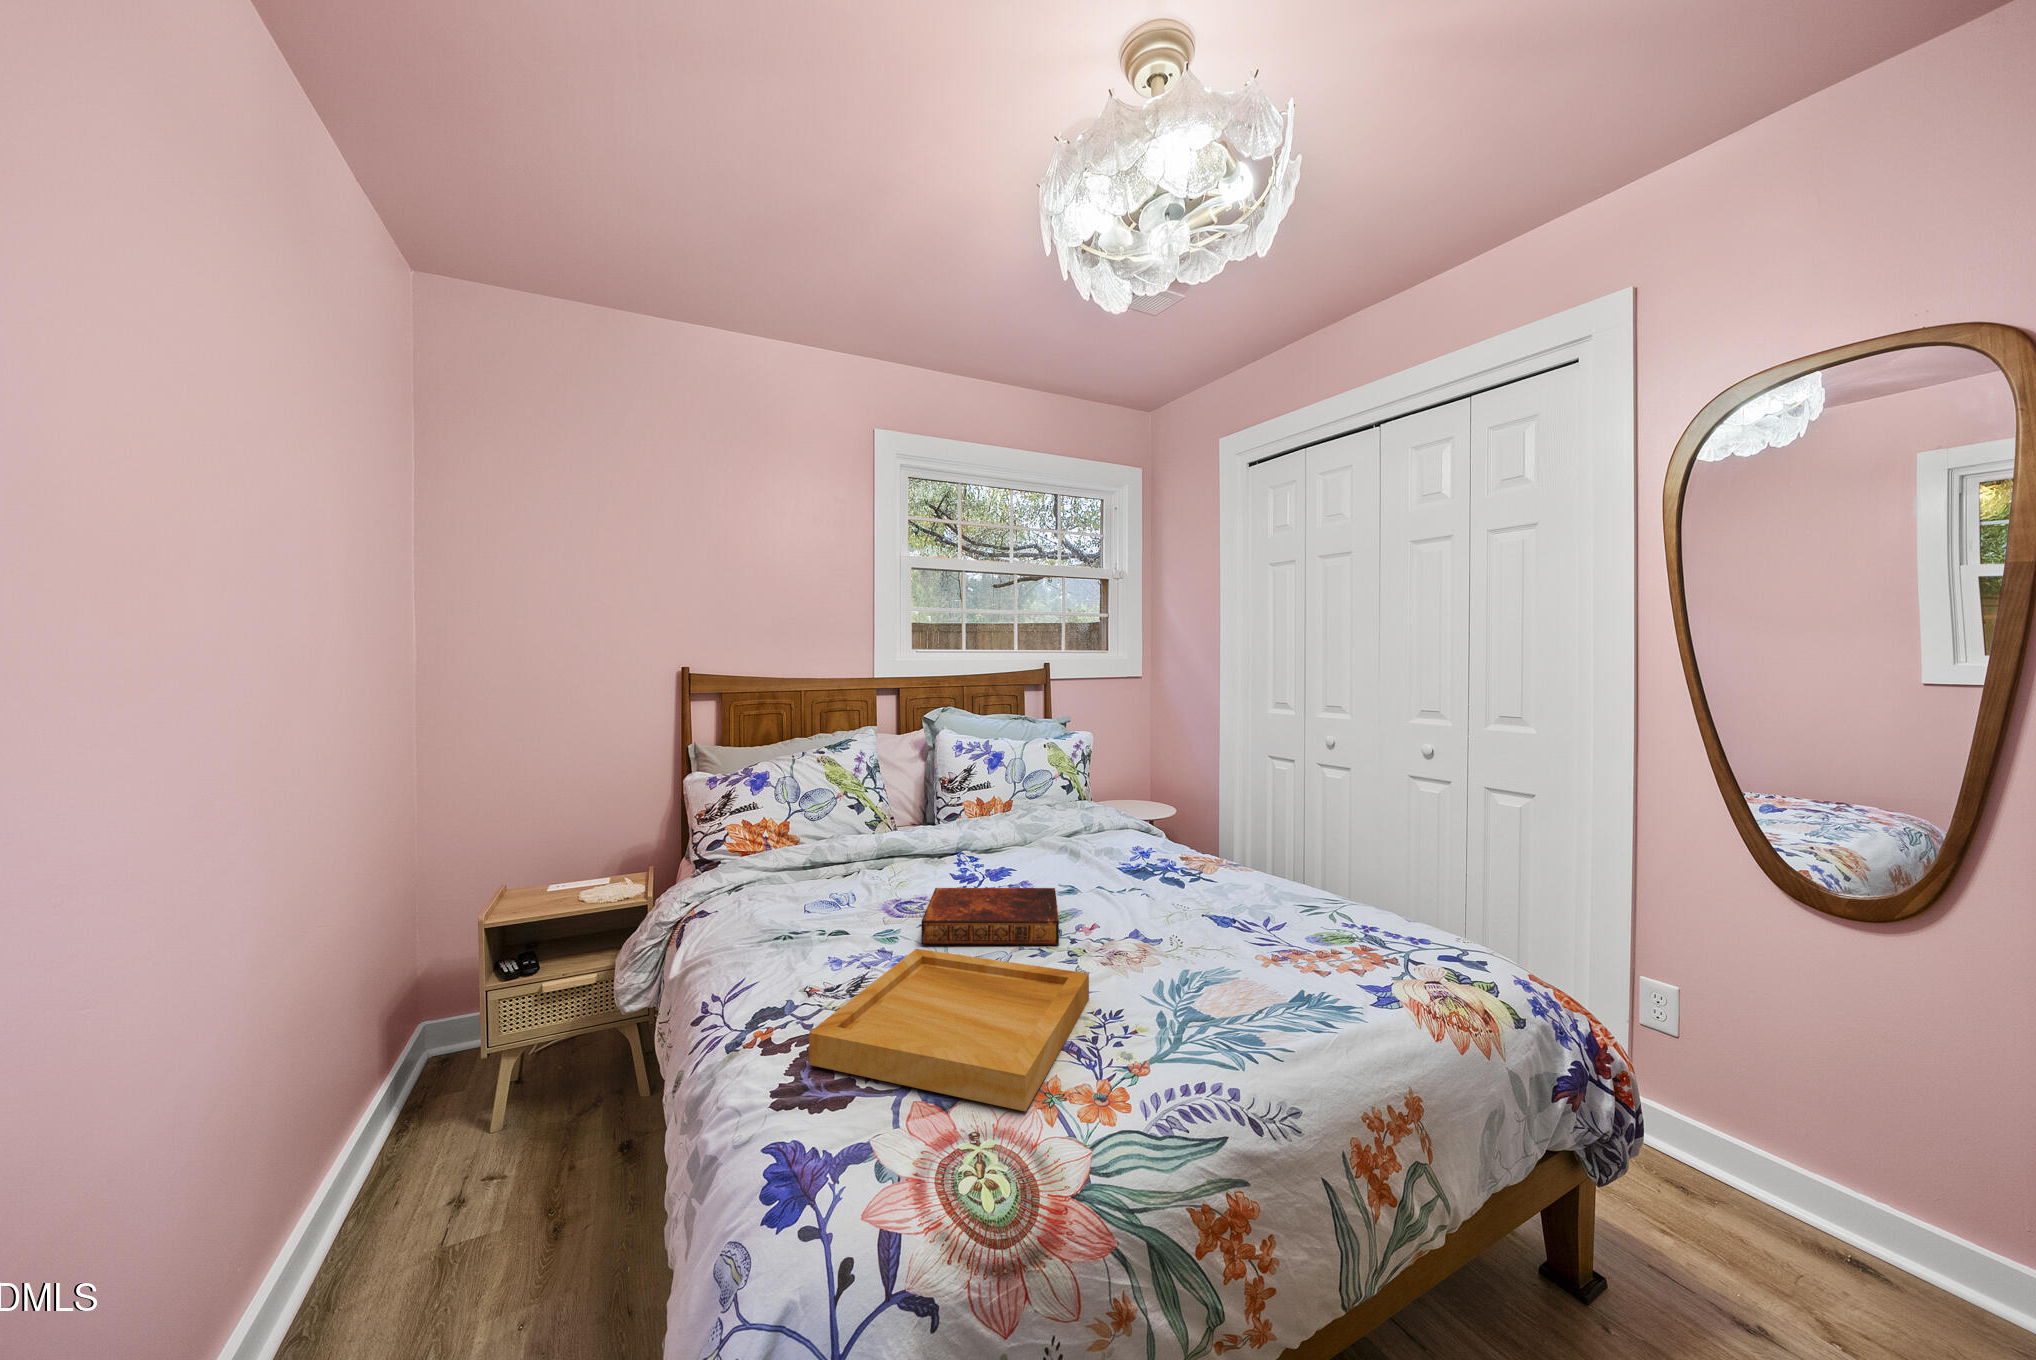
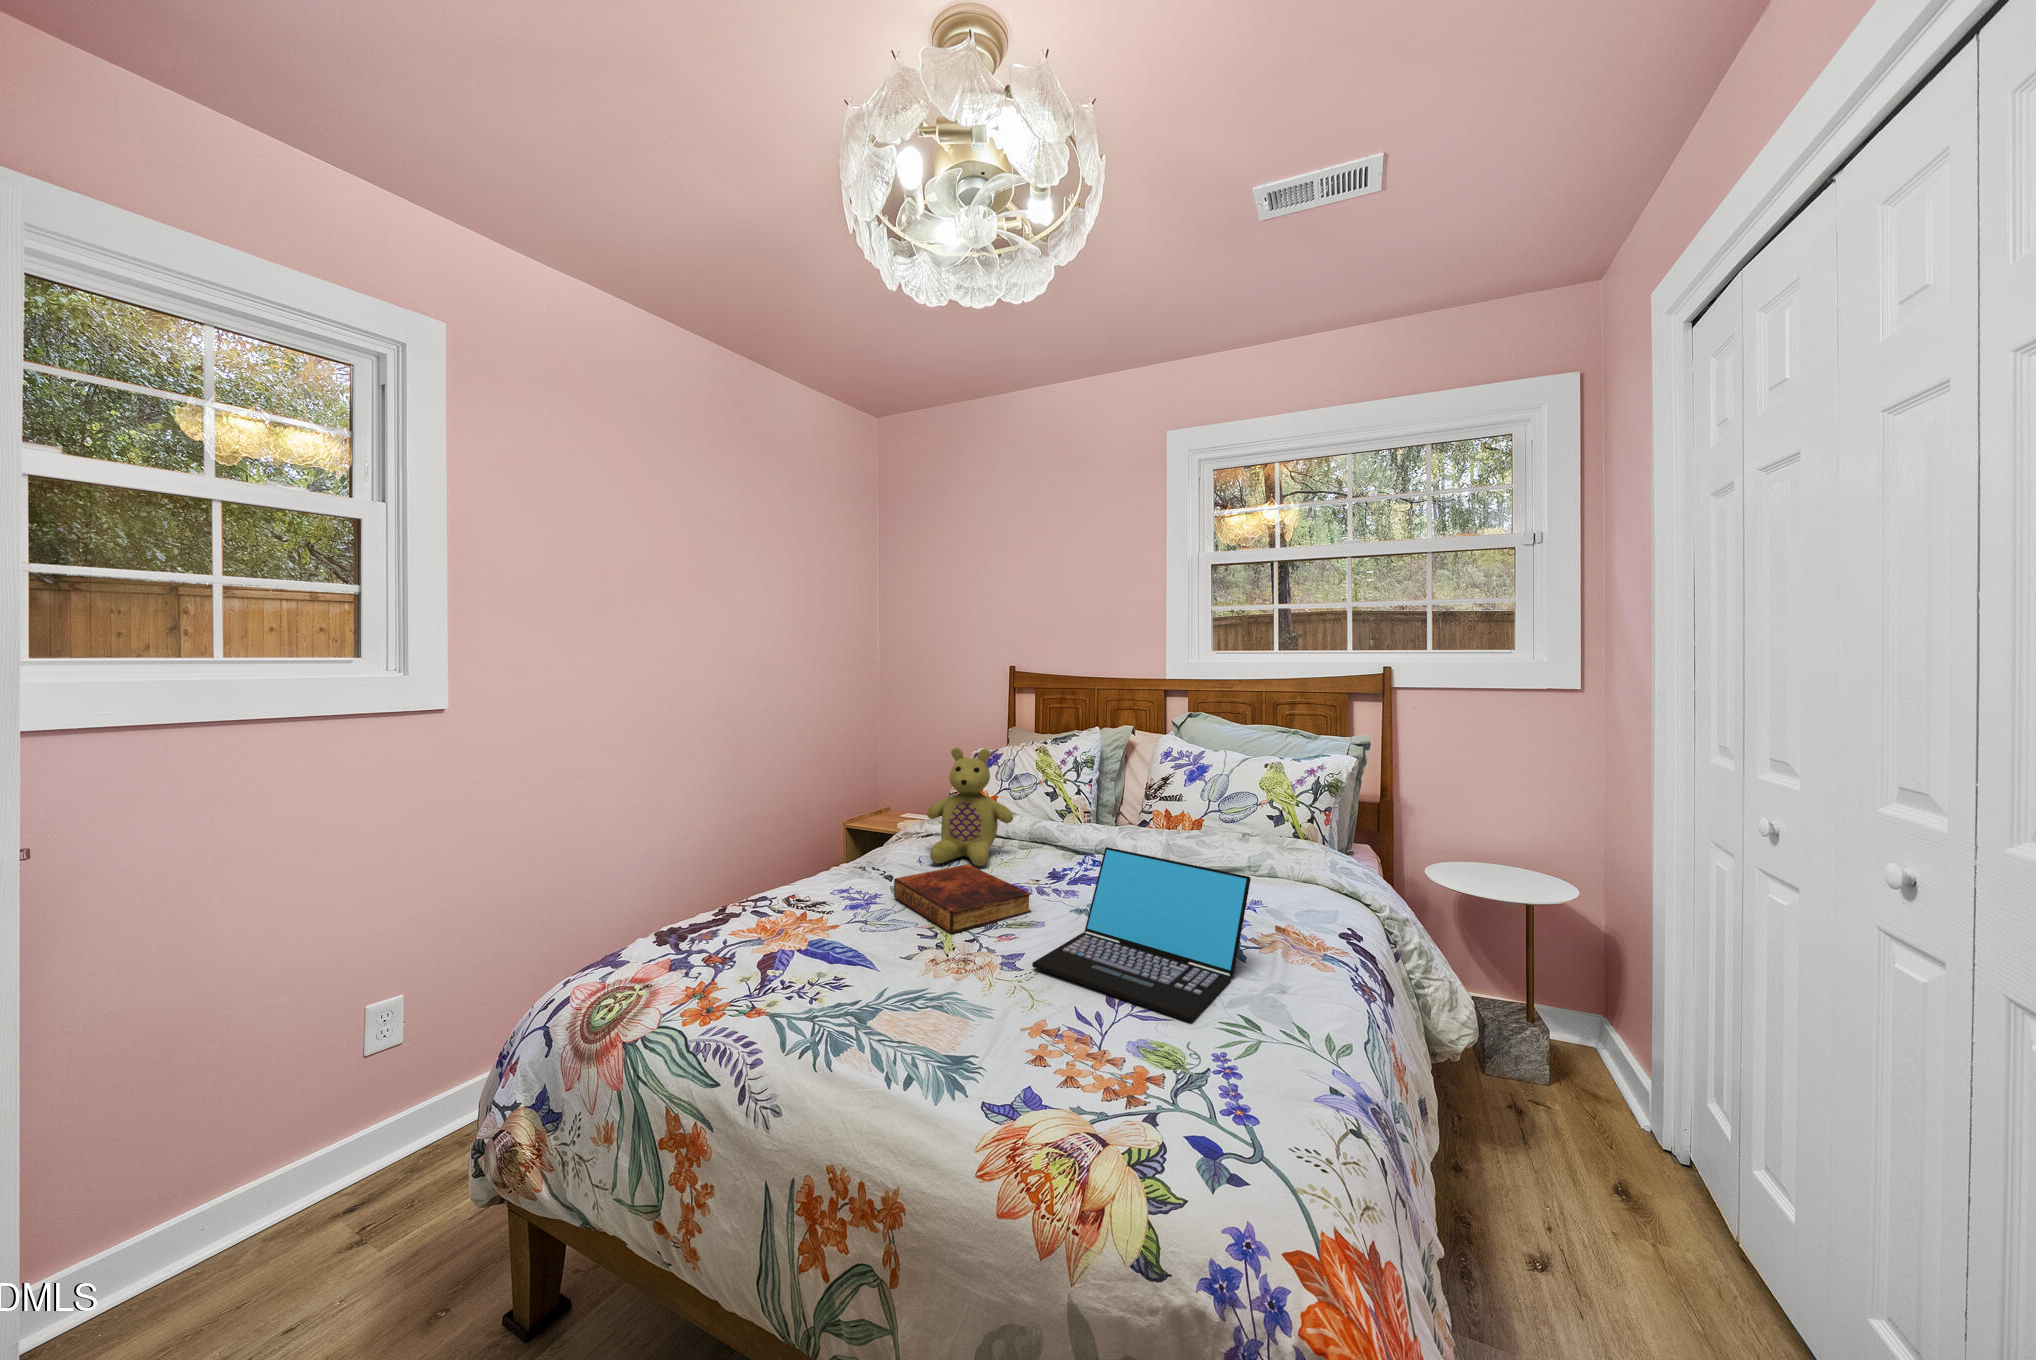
stuffed bear: none [806,757,917,905] -> present [927,747,1013,866]
laptop: none [1120,813,1313,935] -> present [1032,847,1251,1022]
tray: present [809,949,1089,1111] -> none [679,892,864,993]

